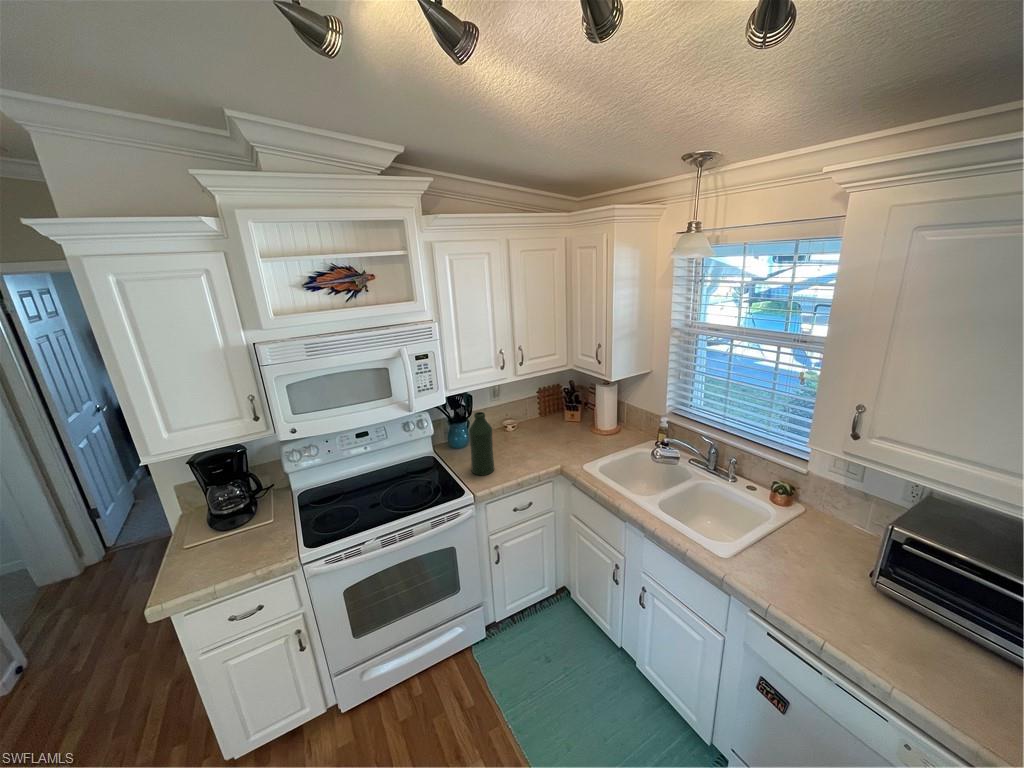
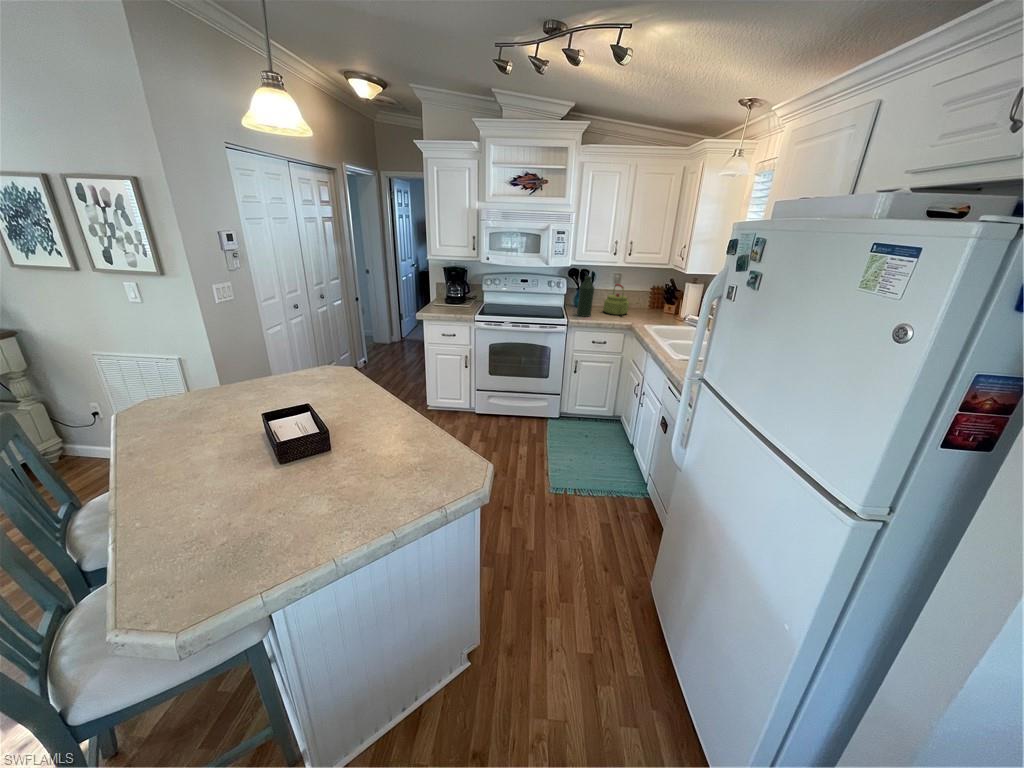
kettle: none [498,403,538,450] -> present [603,284,629,315]

